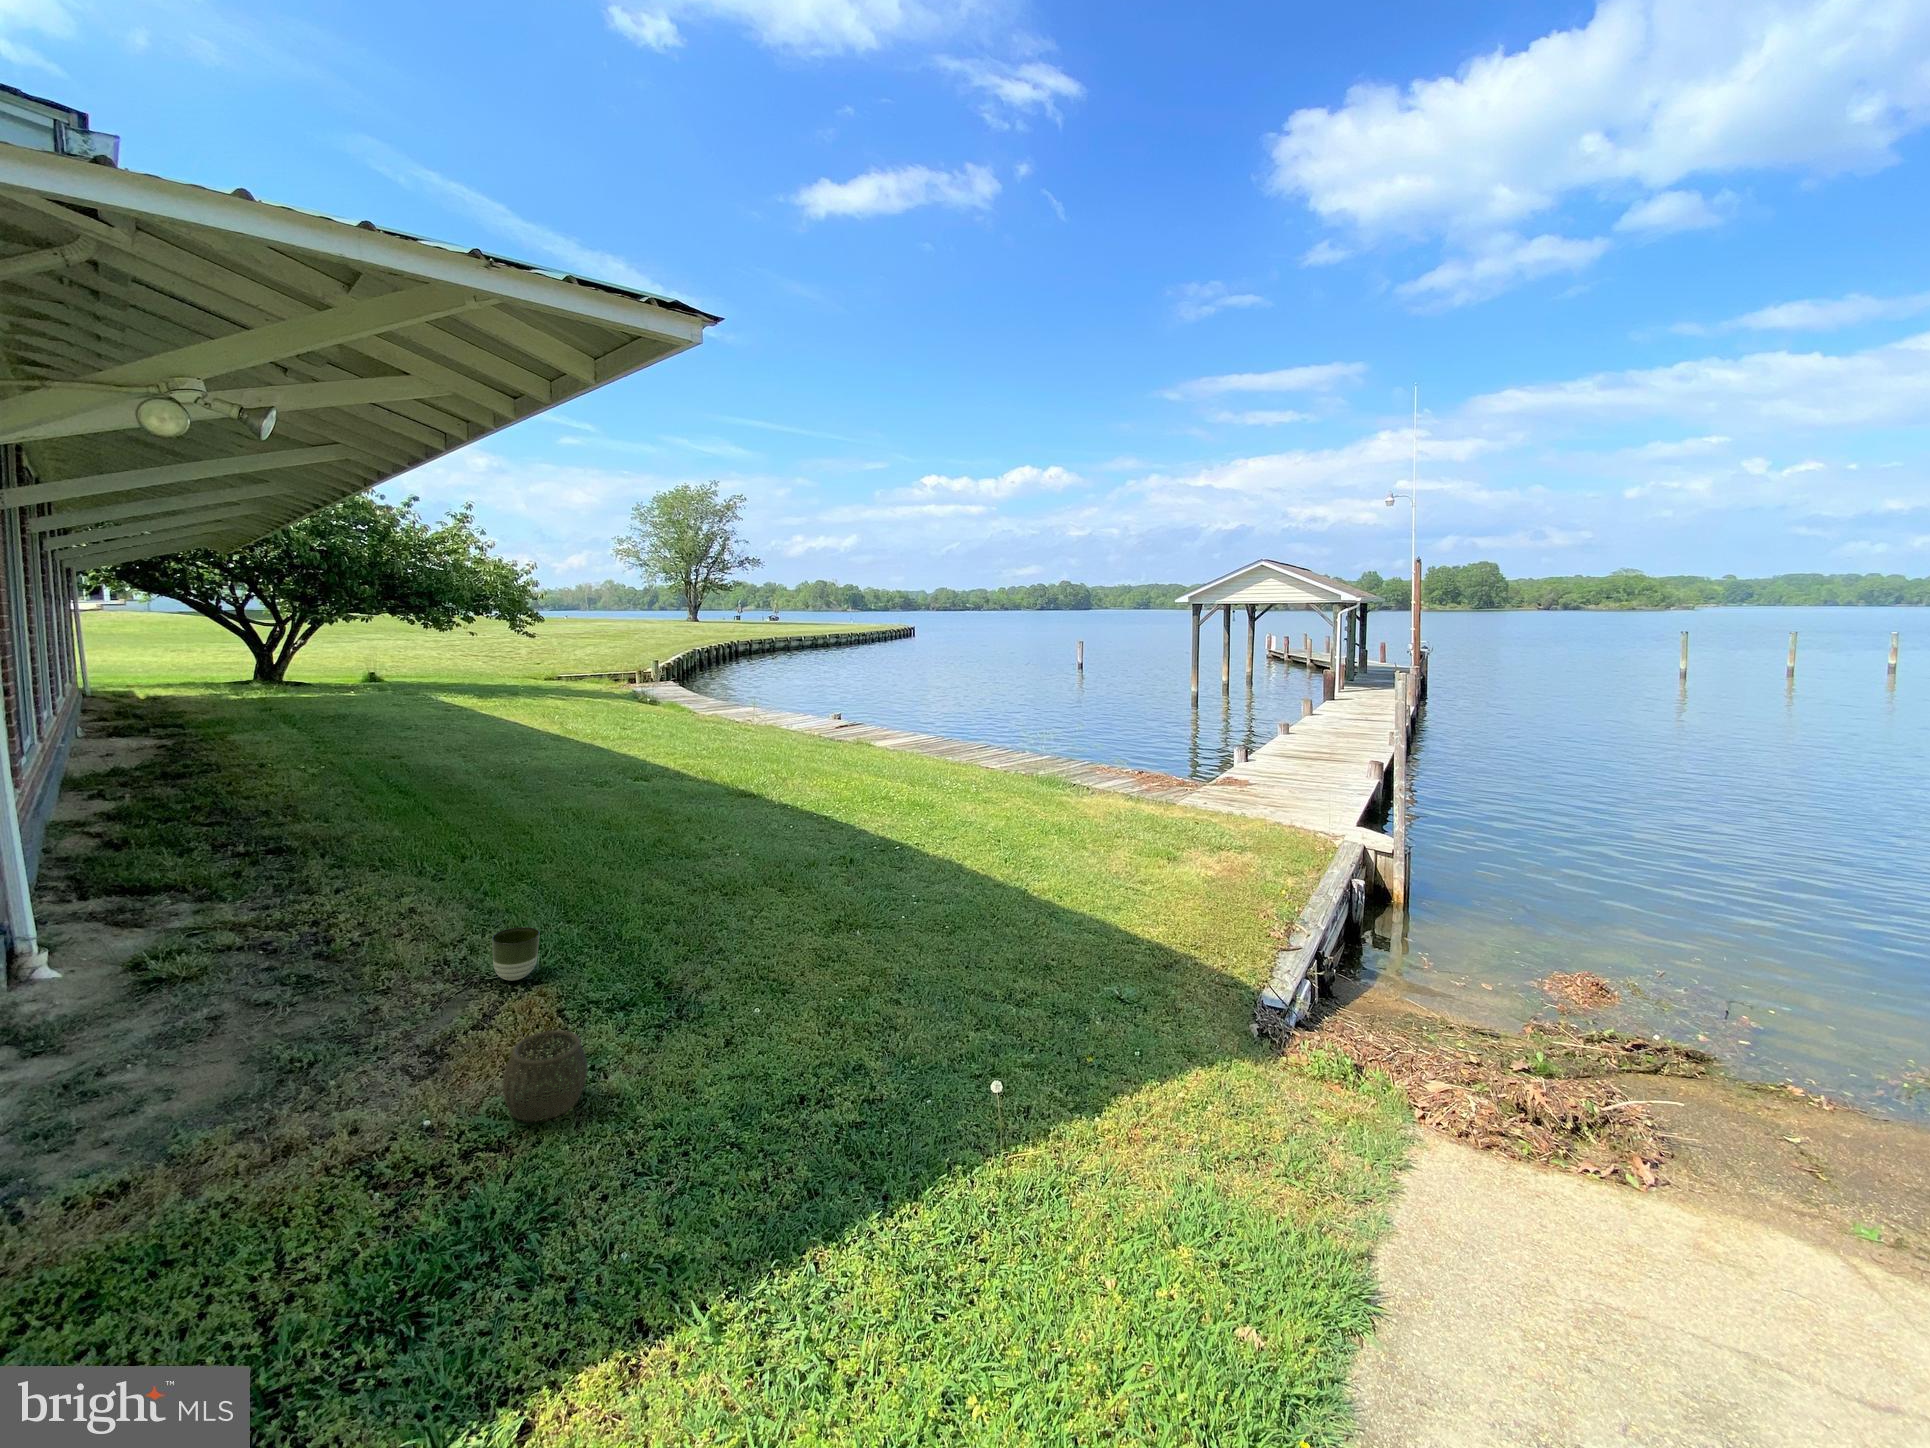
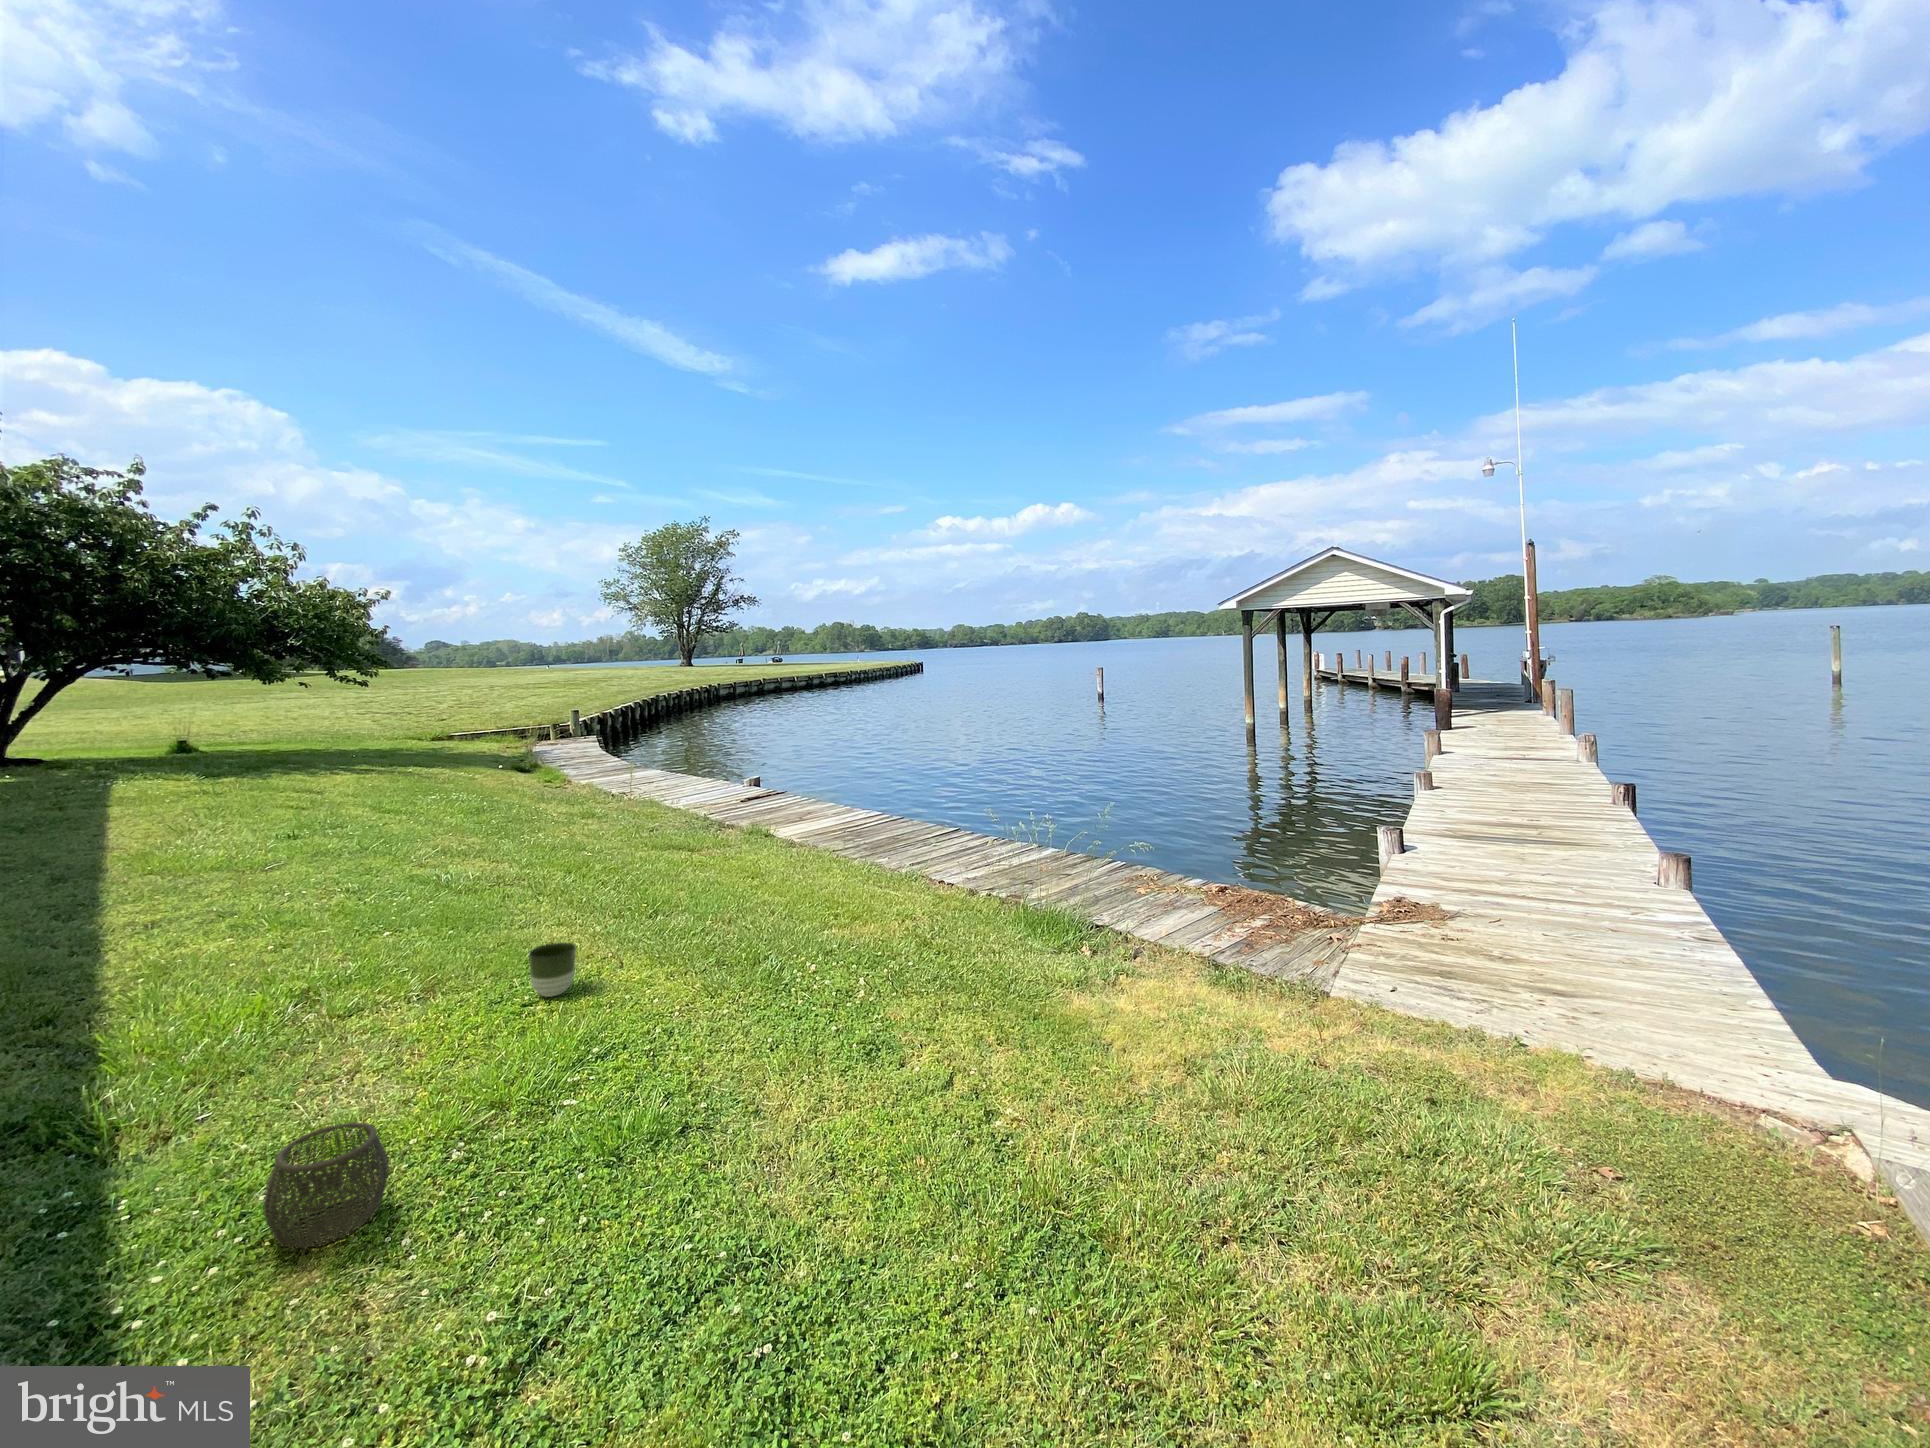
woven basket: present [502,1031,588,1122] -> present [264,1122,389,1250]

